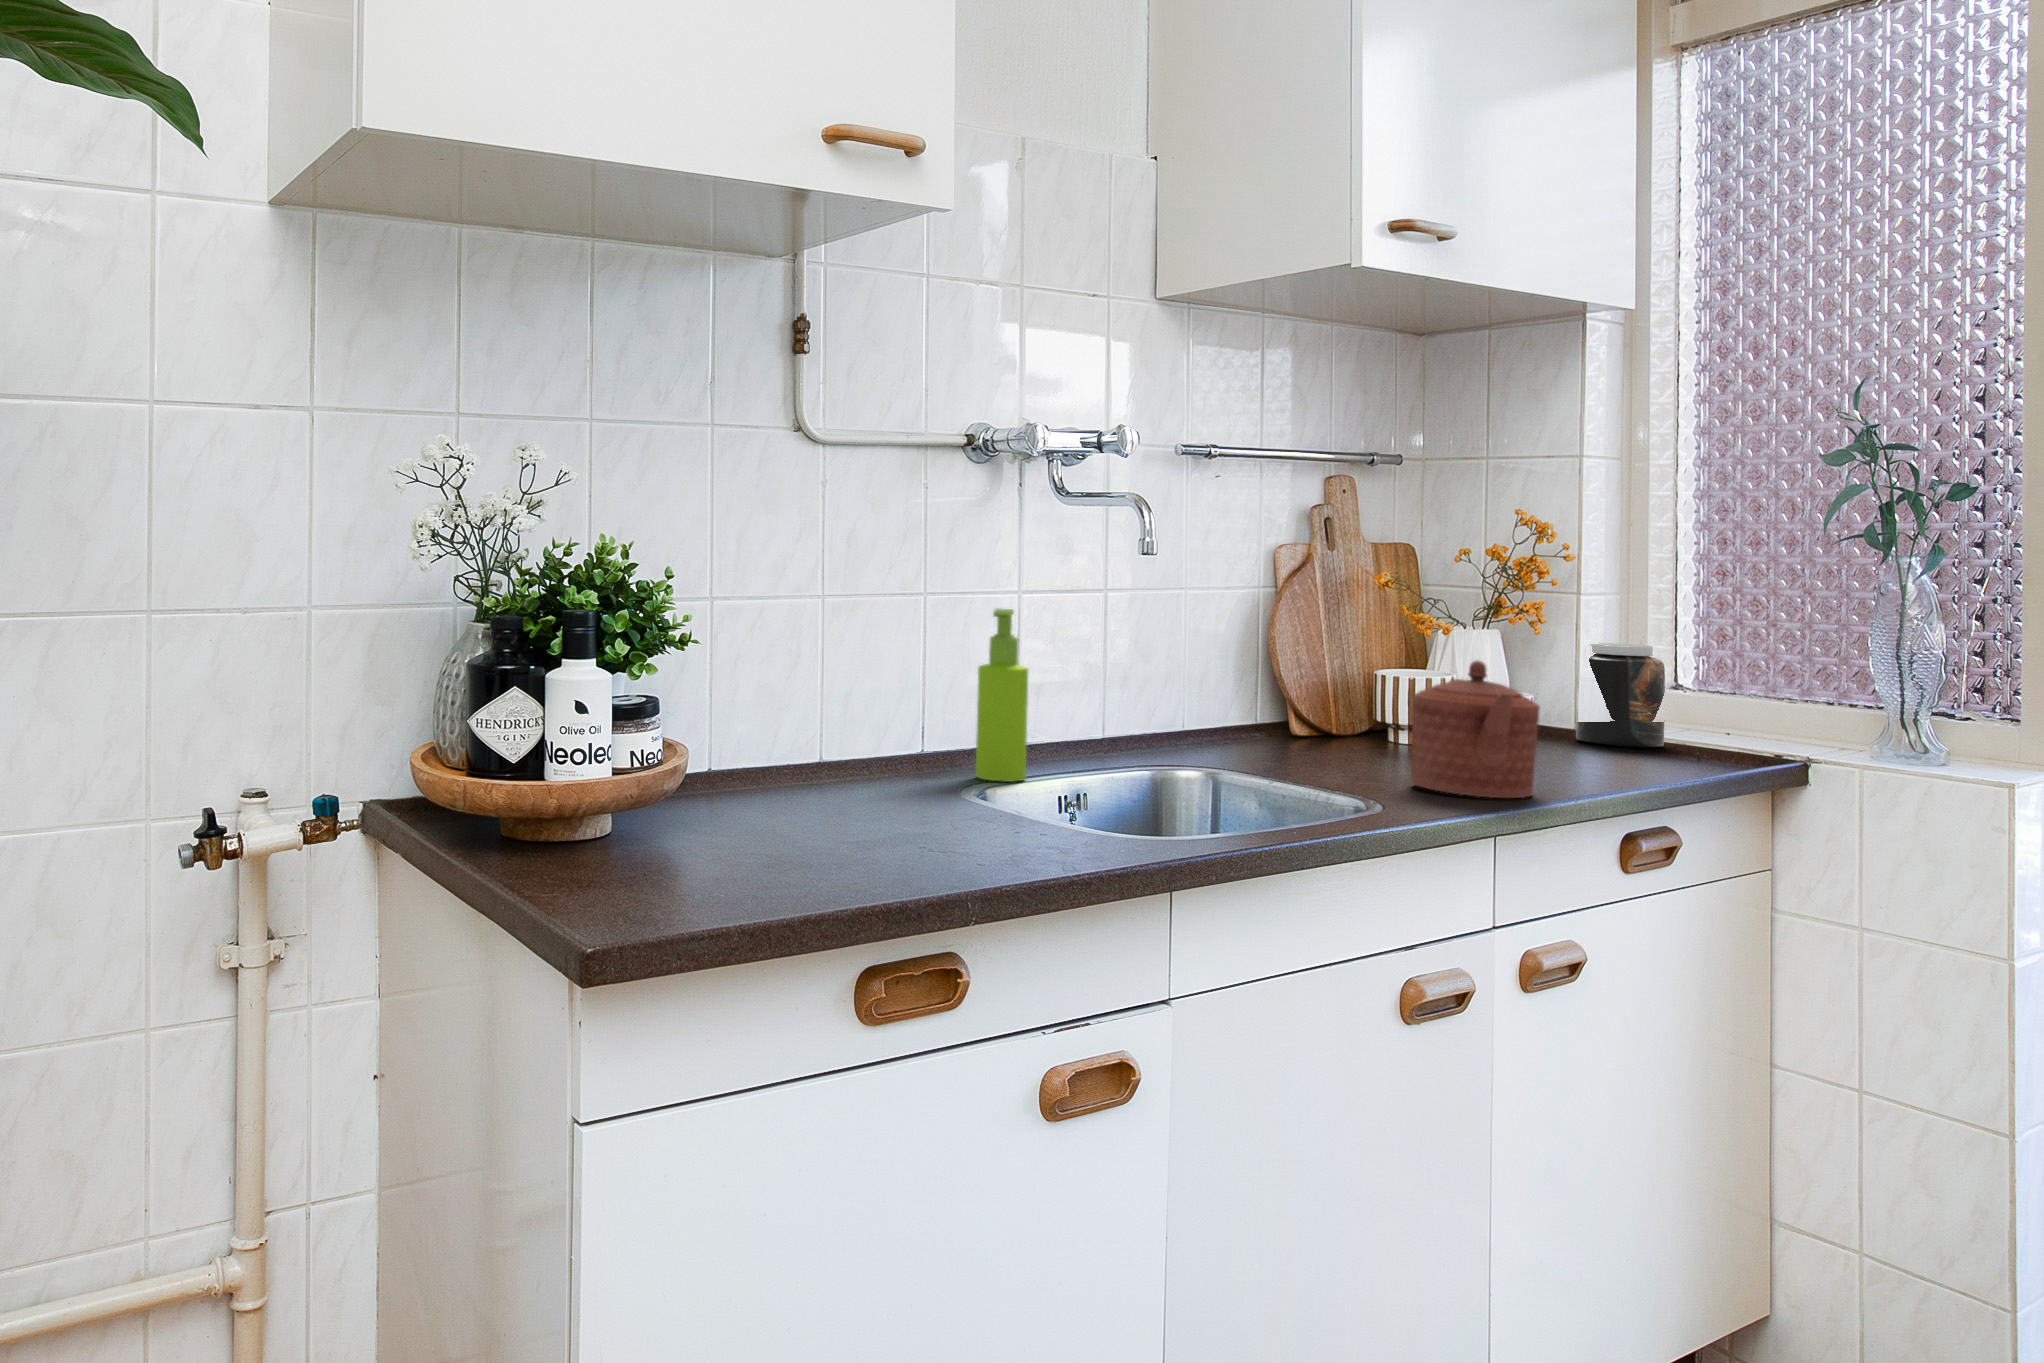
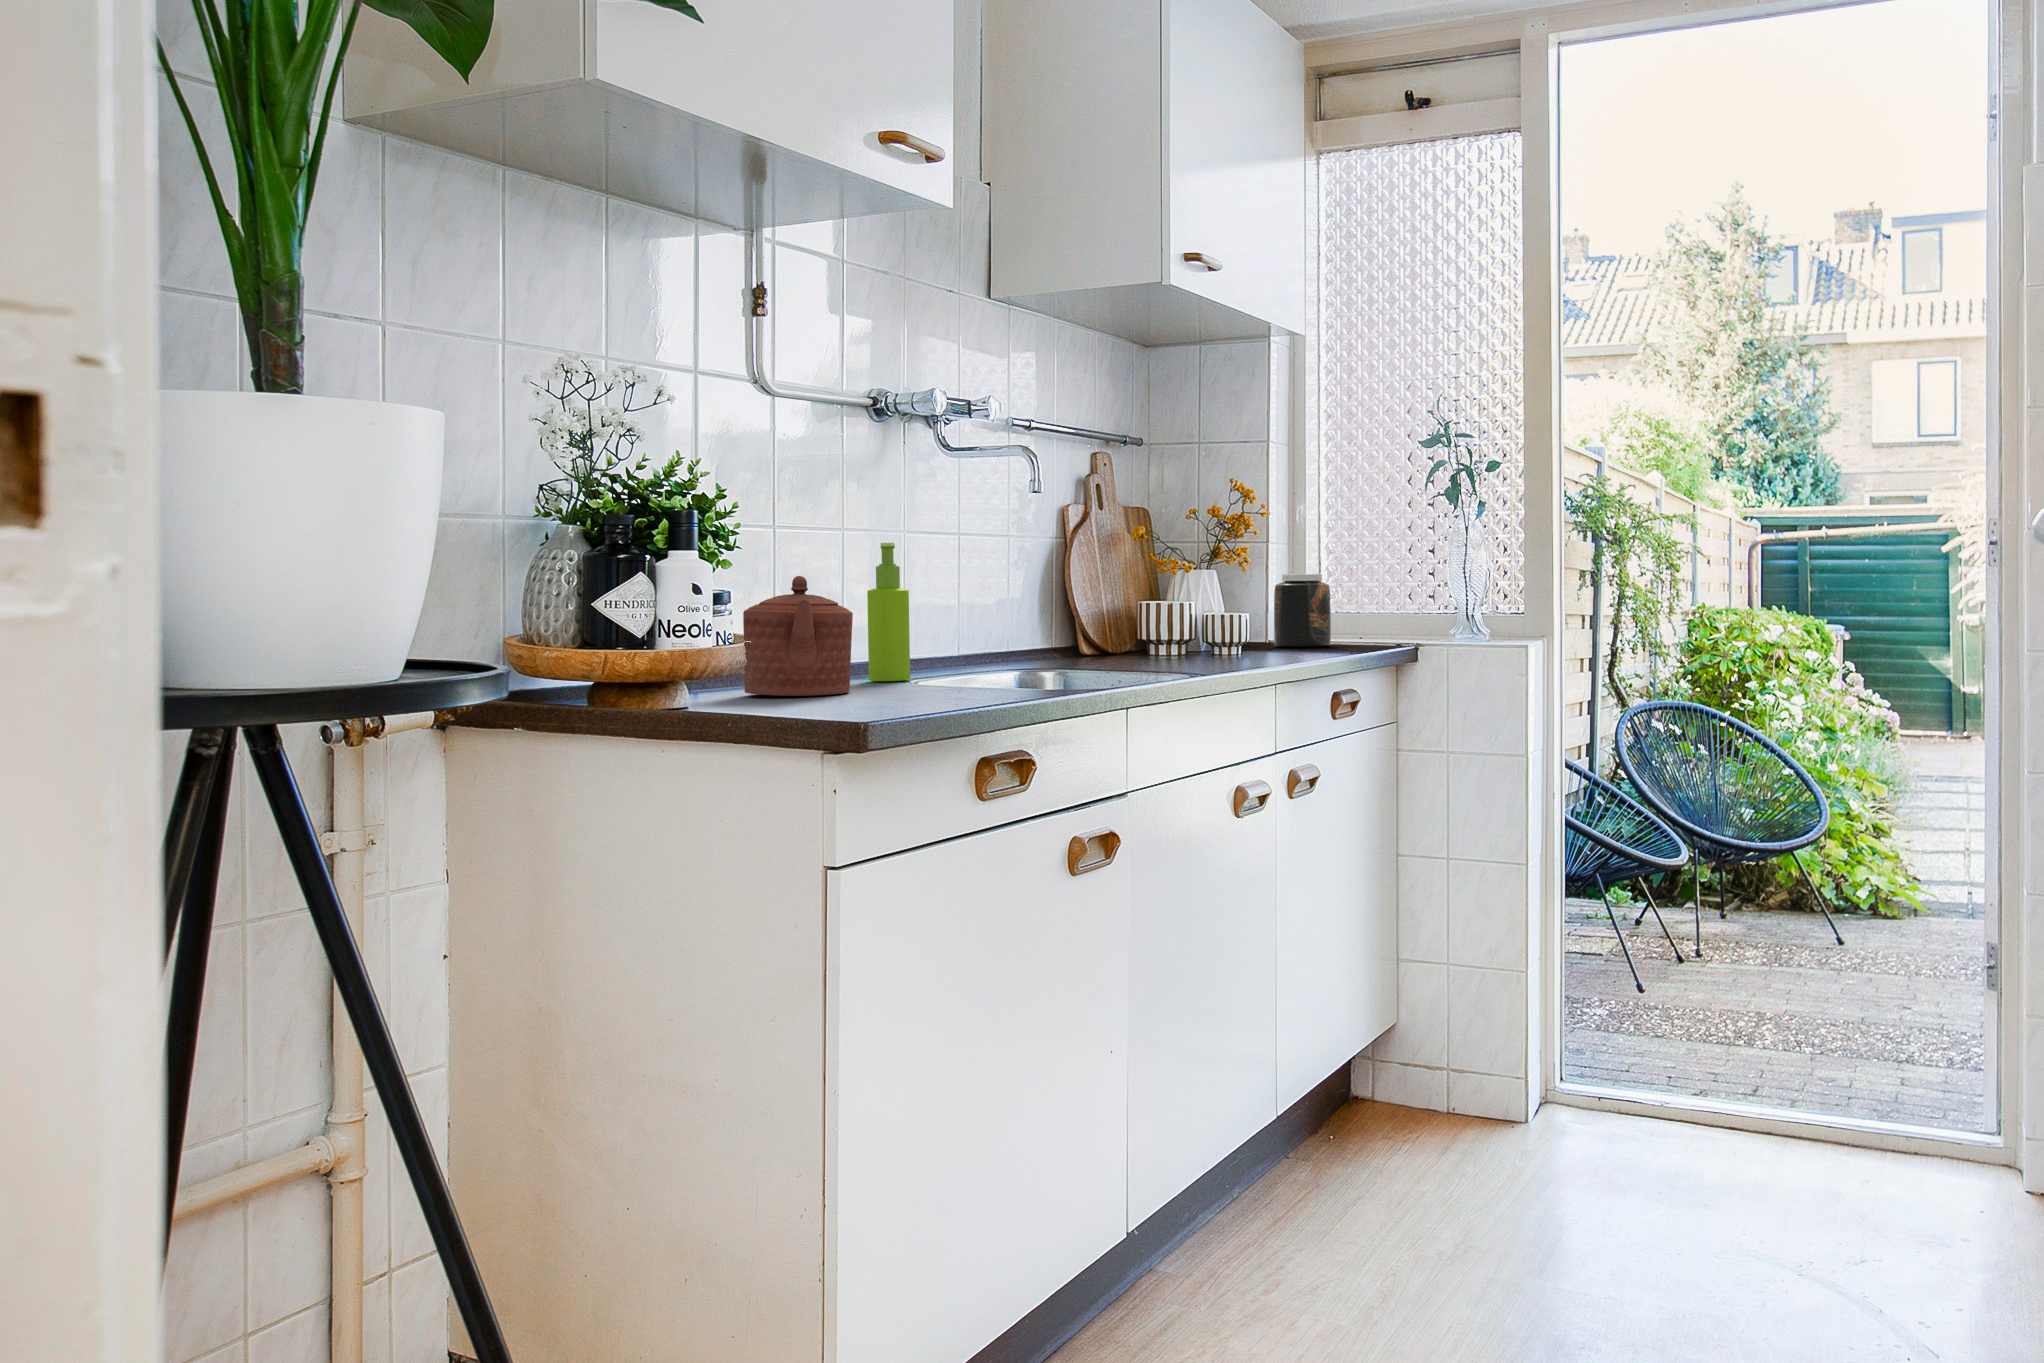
teapot: present [1411,661,1540,798] -> present [743,576,853,696]

